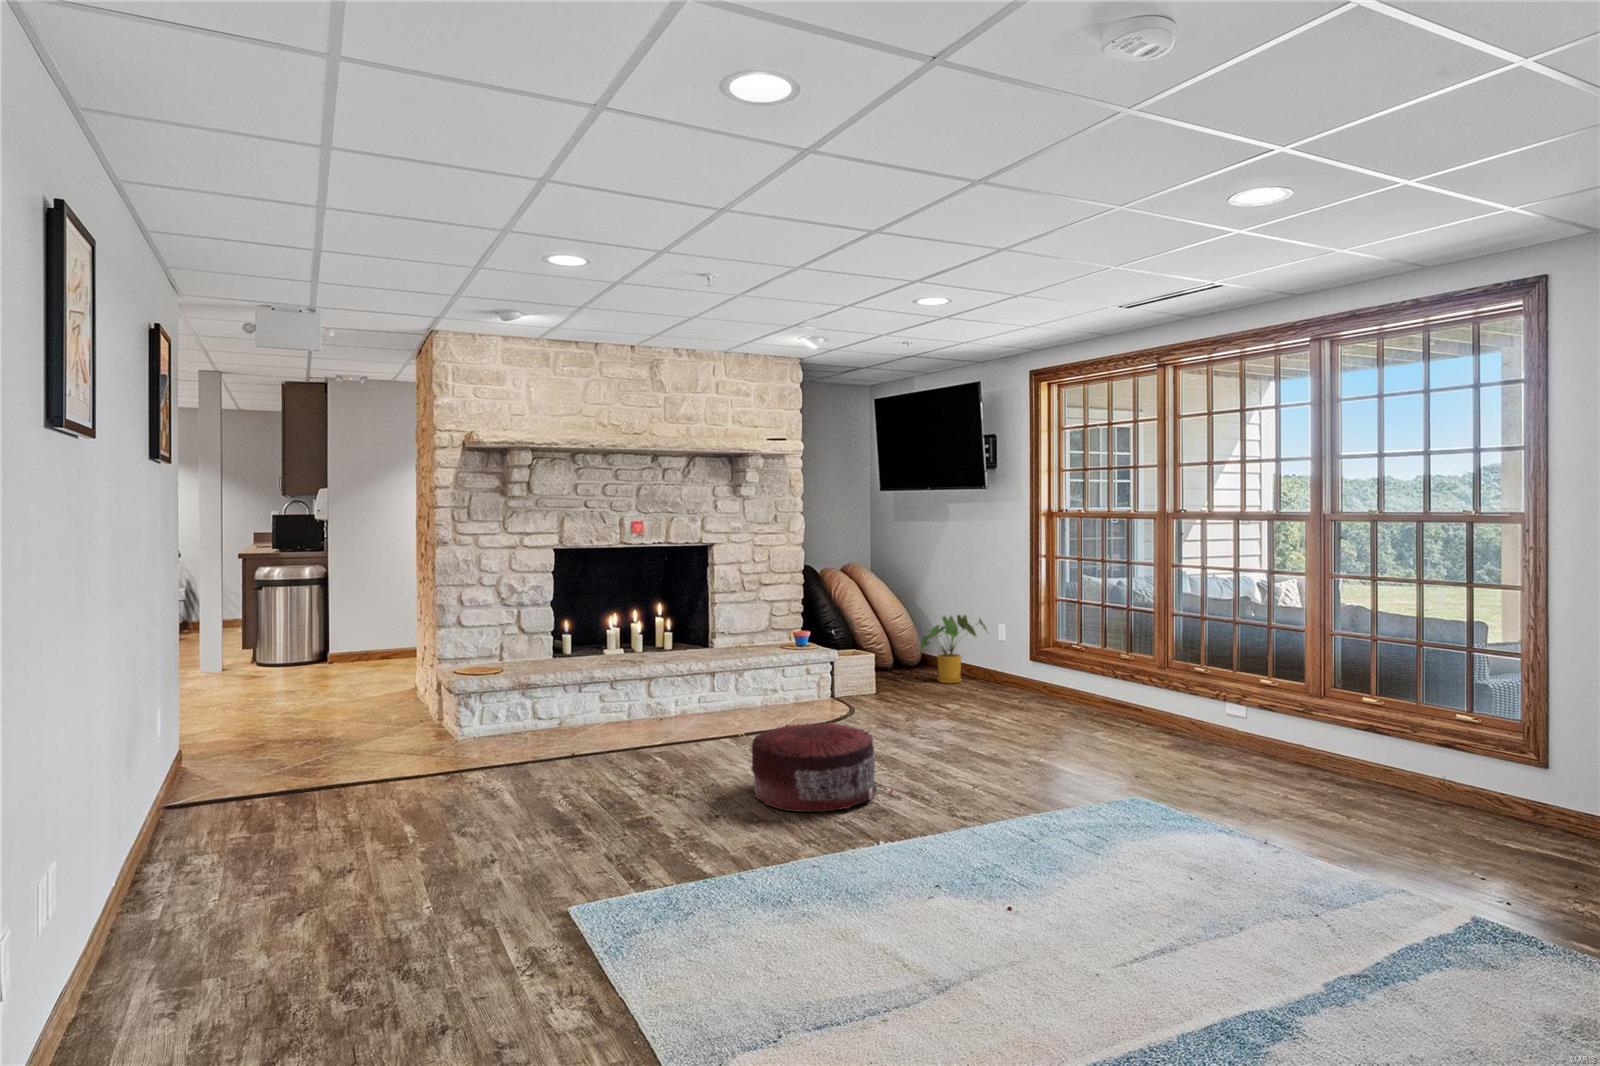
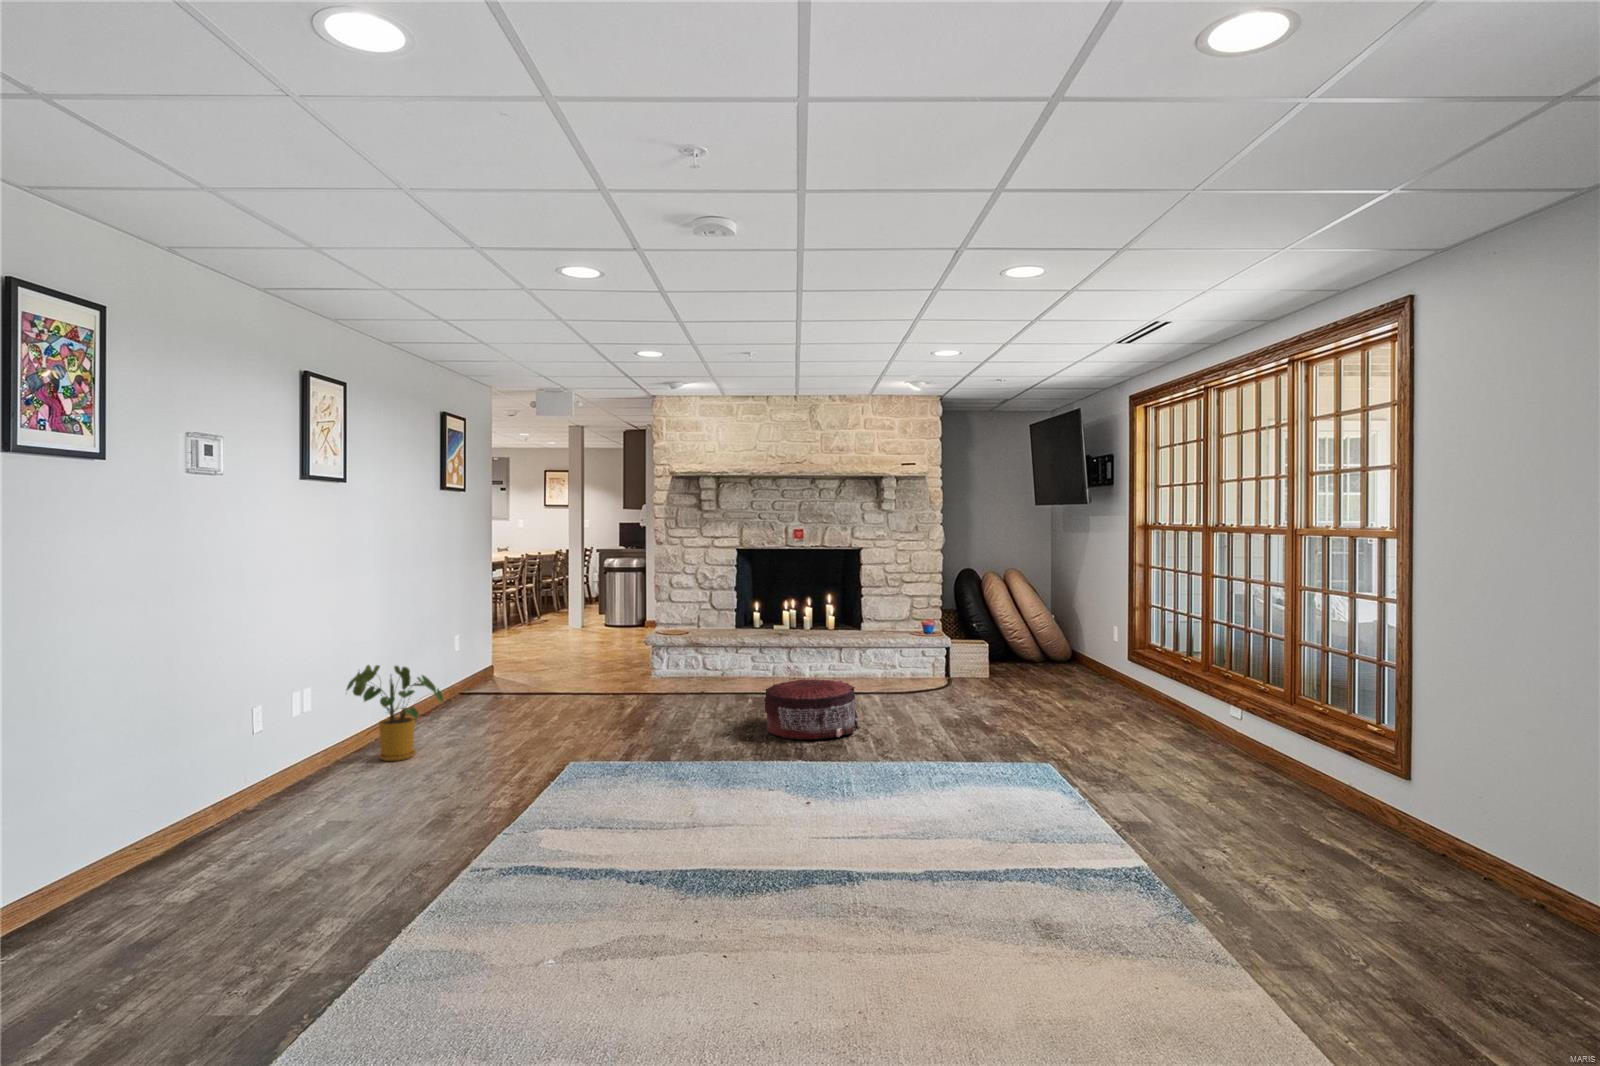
house plant: present [920,615,987,684] -> present [347,665,443,761]

